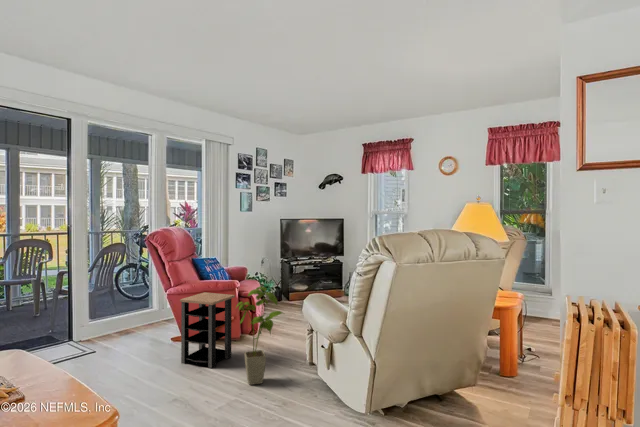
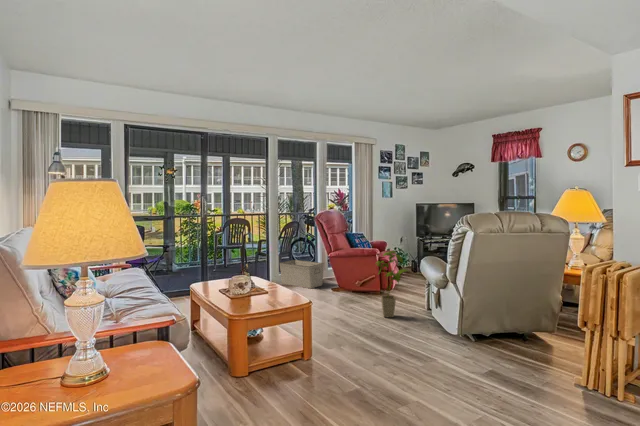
side table: present [180,292,235,368] -> none [338,256,376,307]
storage bin: none [91,298,160,340] -> present [280,260,324,288]

